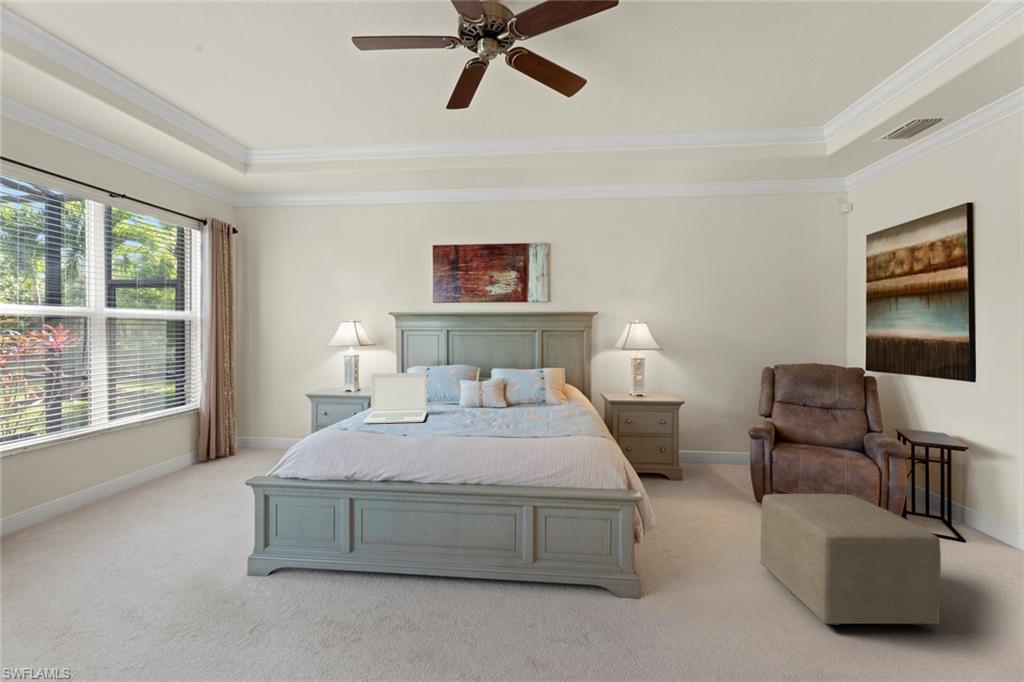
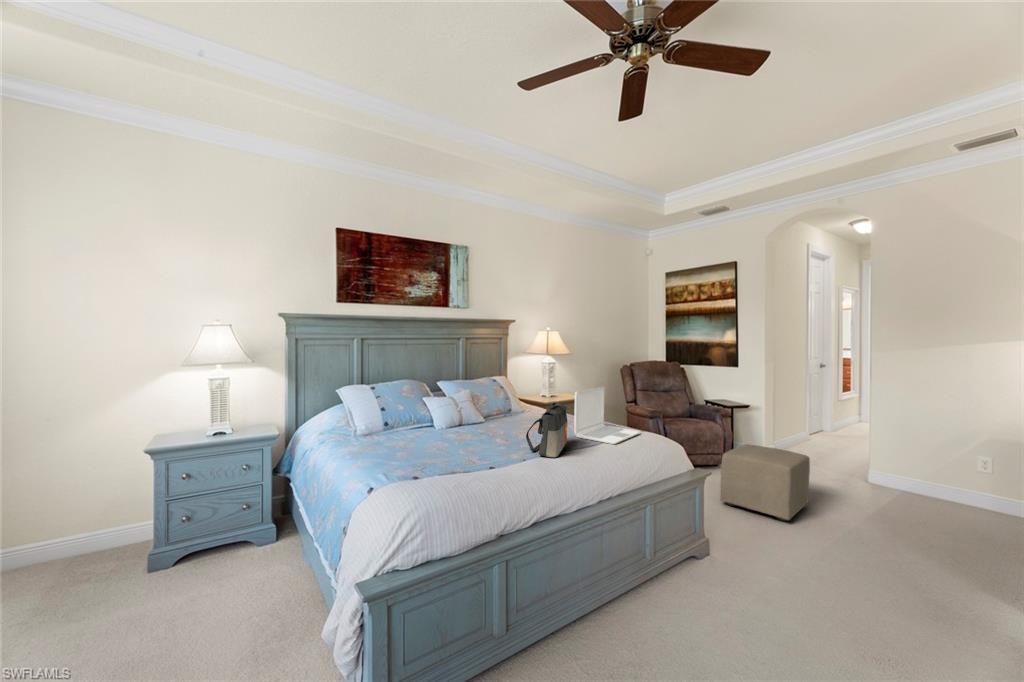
laptop: present [363,373,427,424] -> present [574,387,640,444]
tote bag: none [425,386,479,434] -> present [526,402,568,457]

